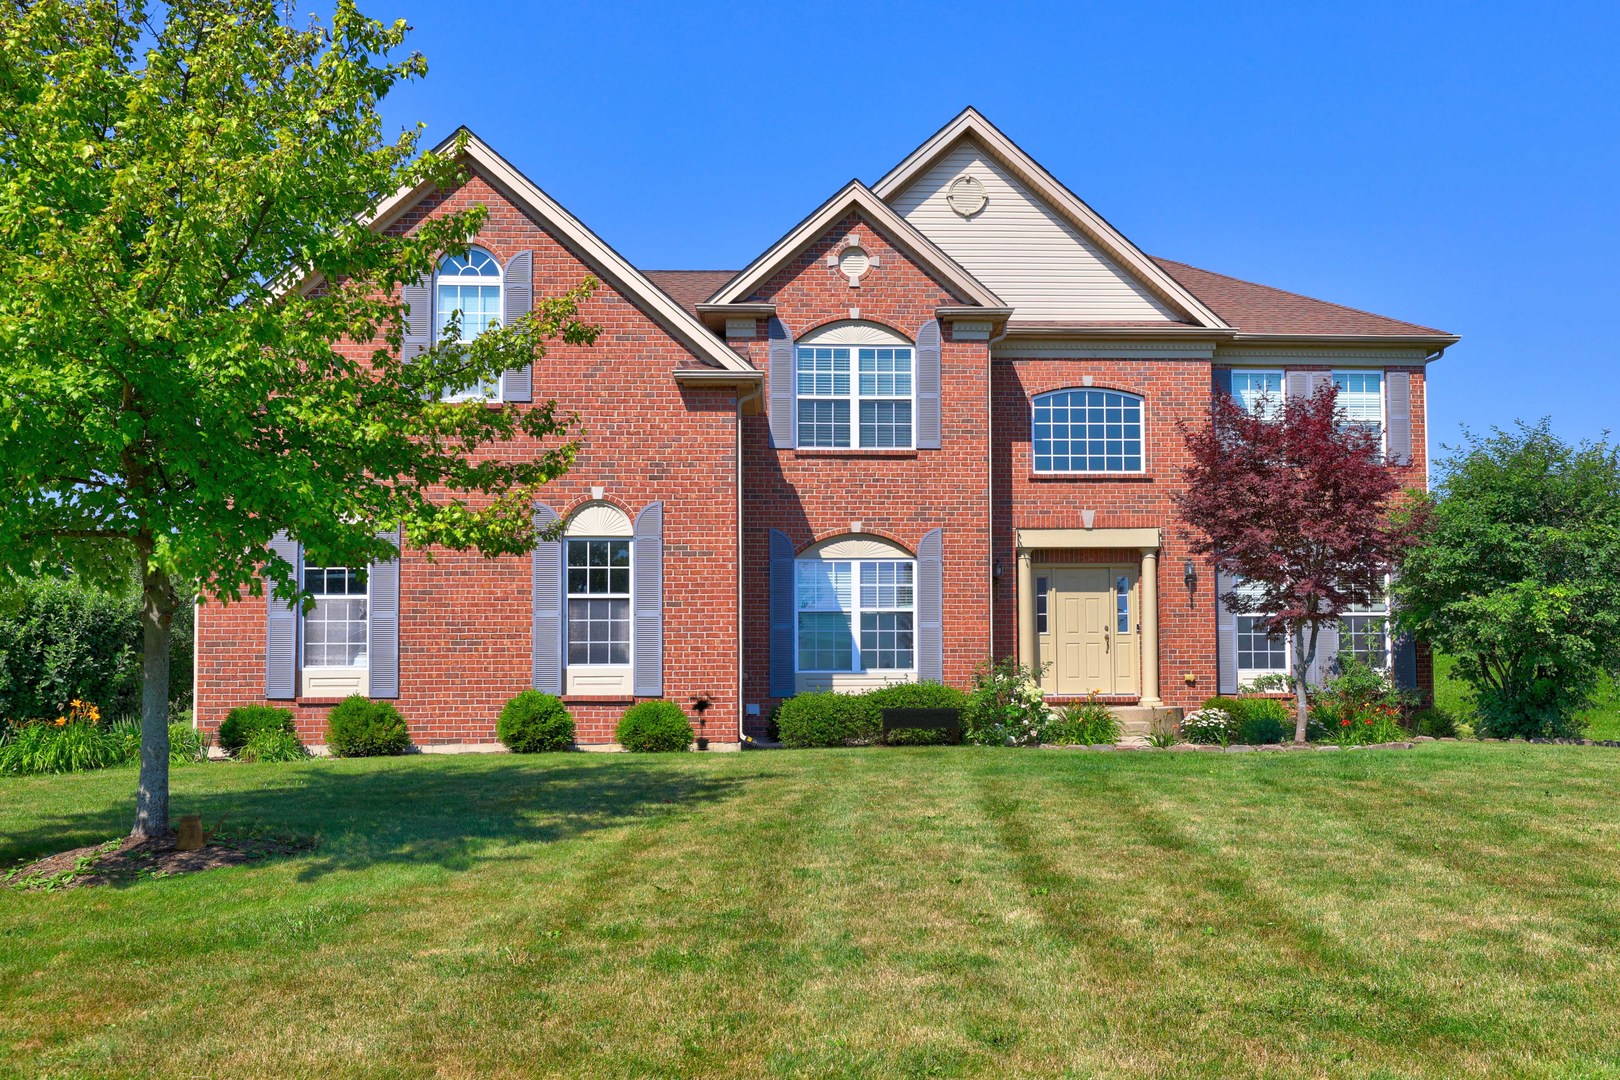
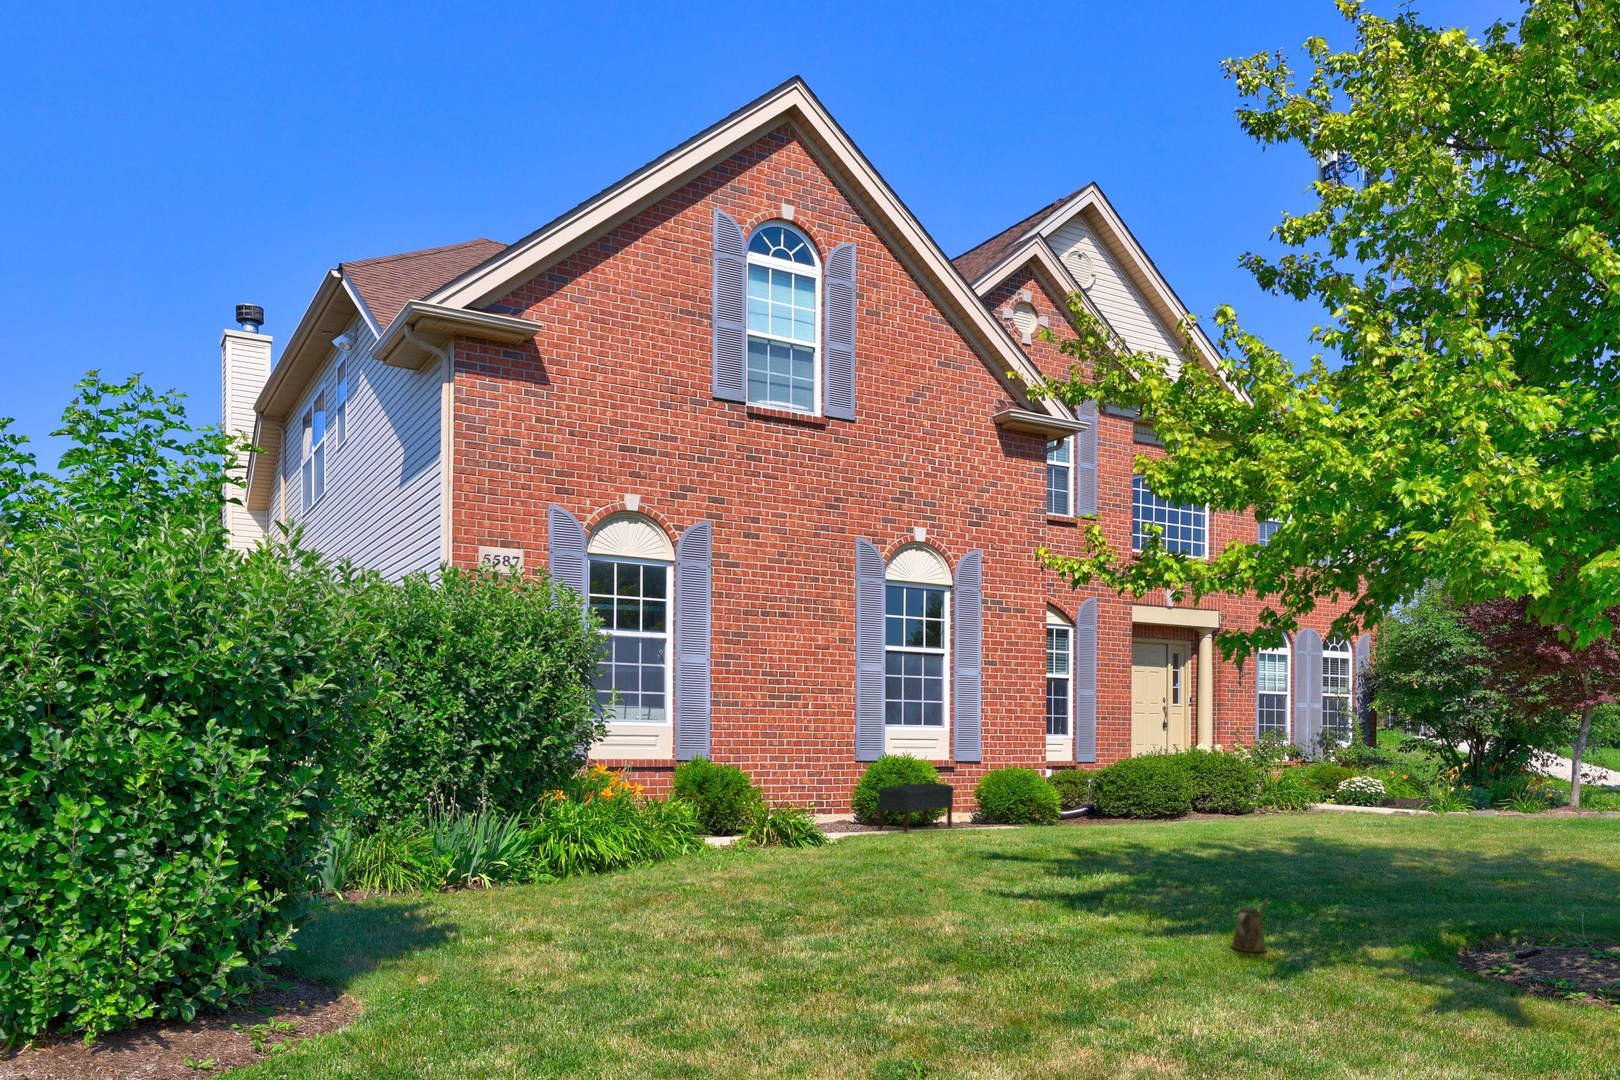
potted plant: present [687,692,717,750] -> none [1017,757,1045,822]
bench: present [881,707,959,745] -> present [878,783,954,833]

